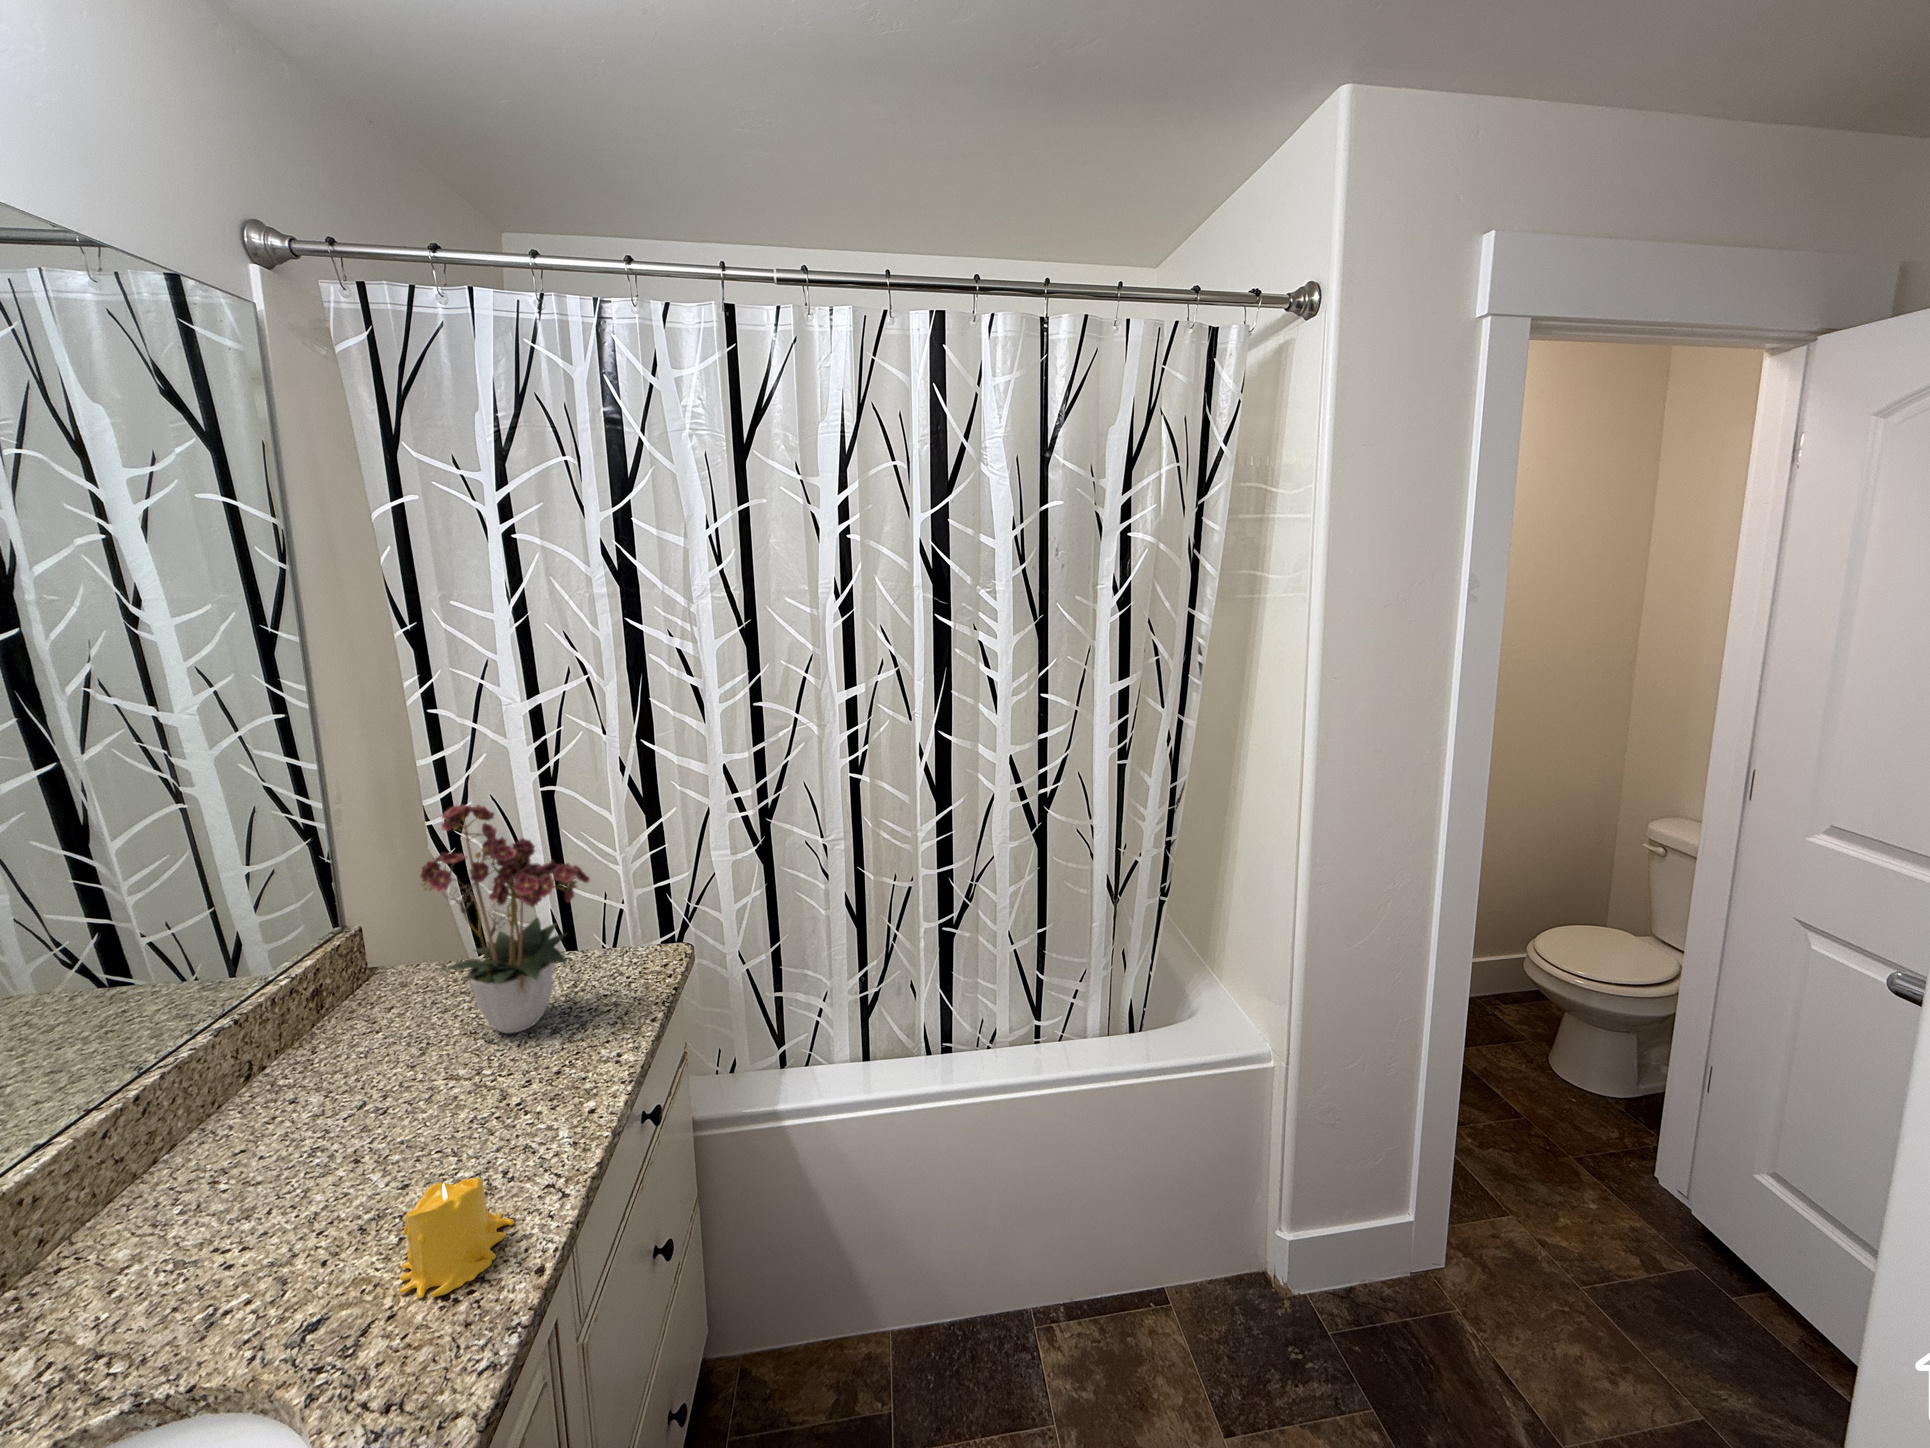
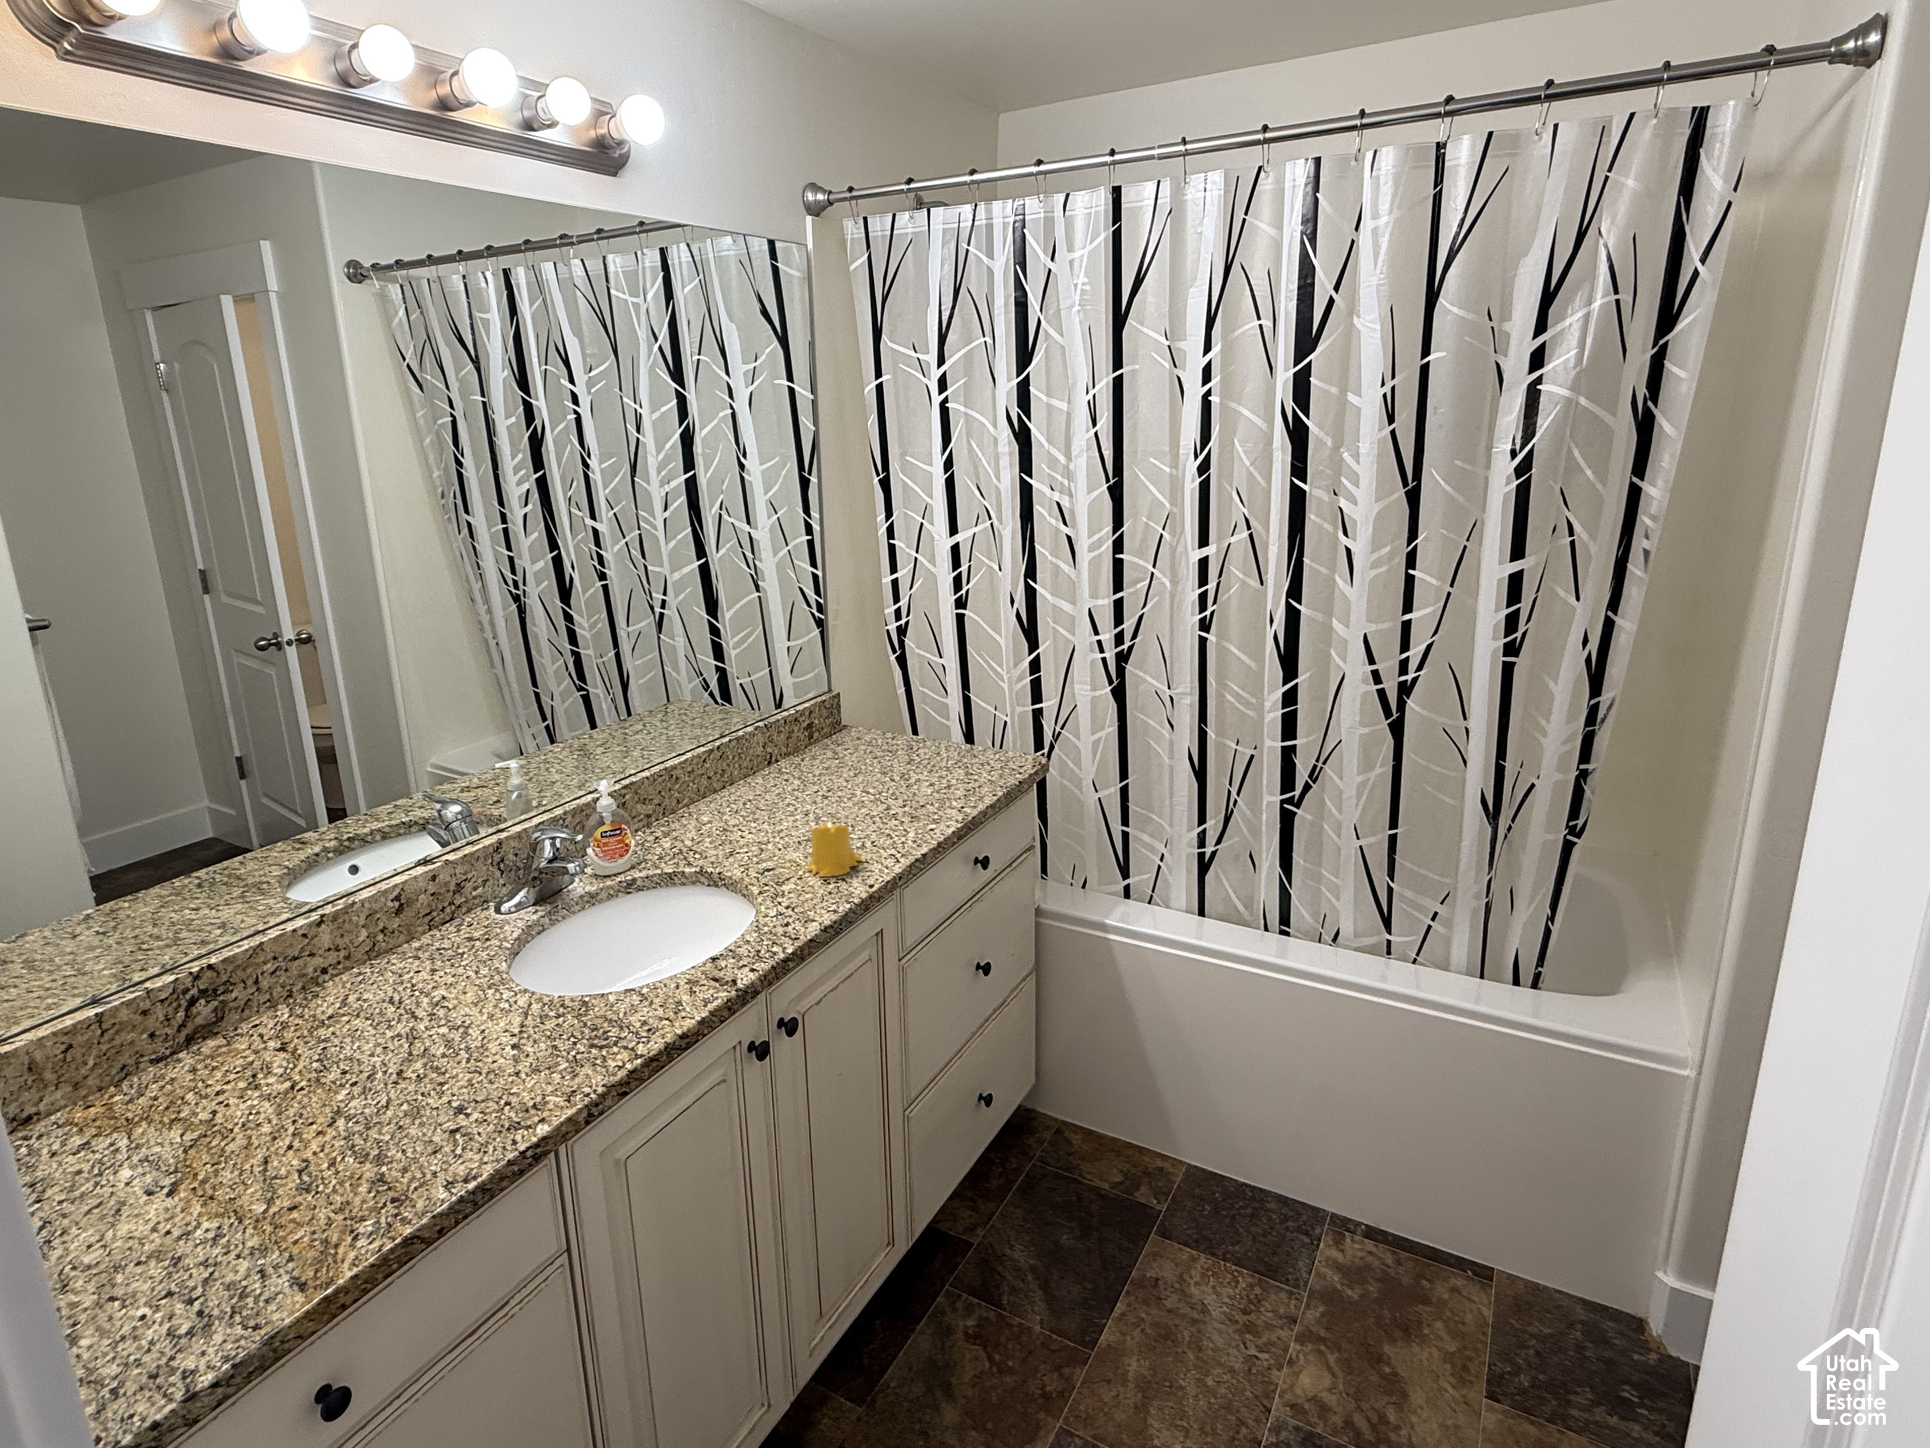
flower arrangement: present [420,805,590,1033] -> none [853,602,965,779]

